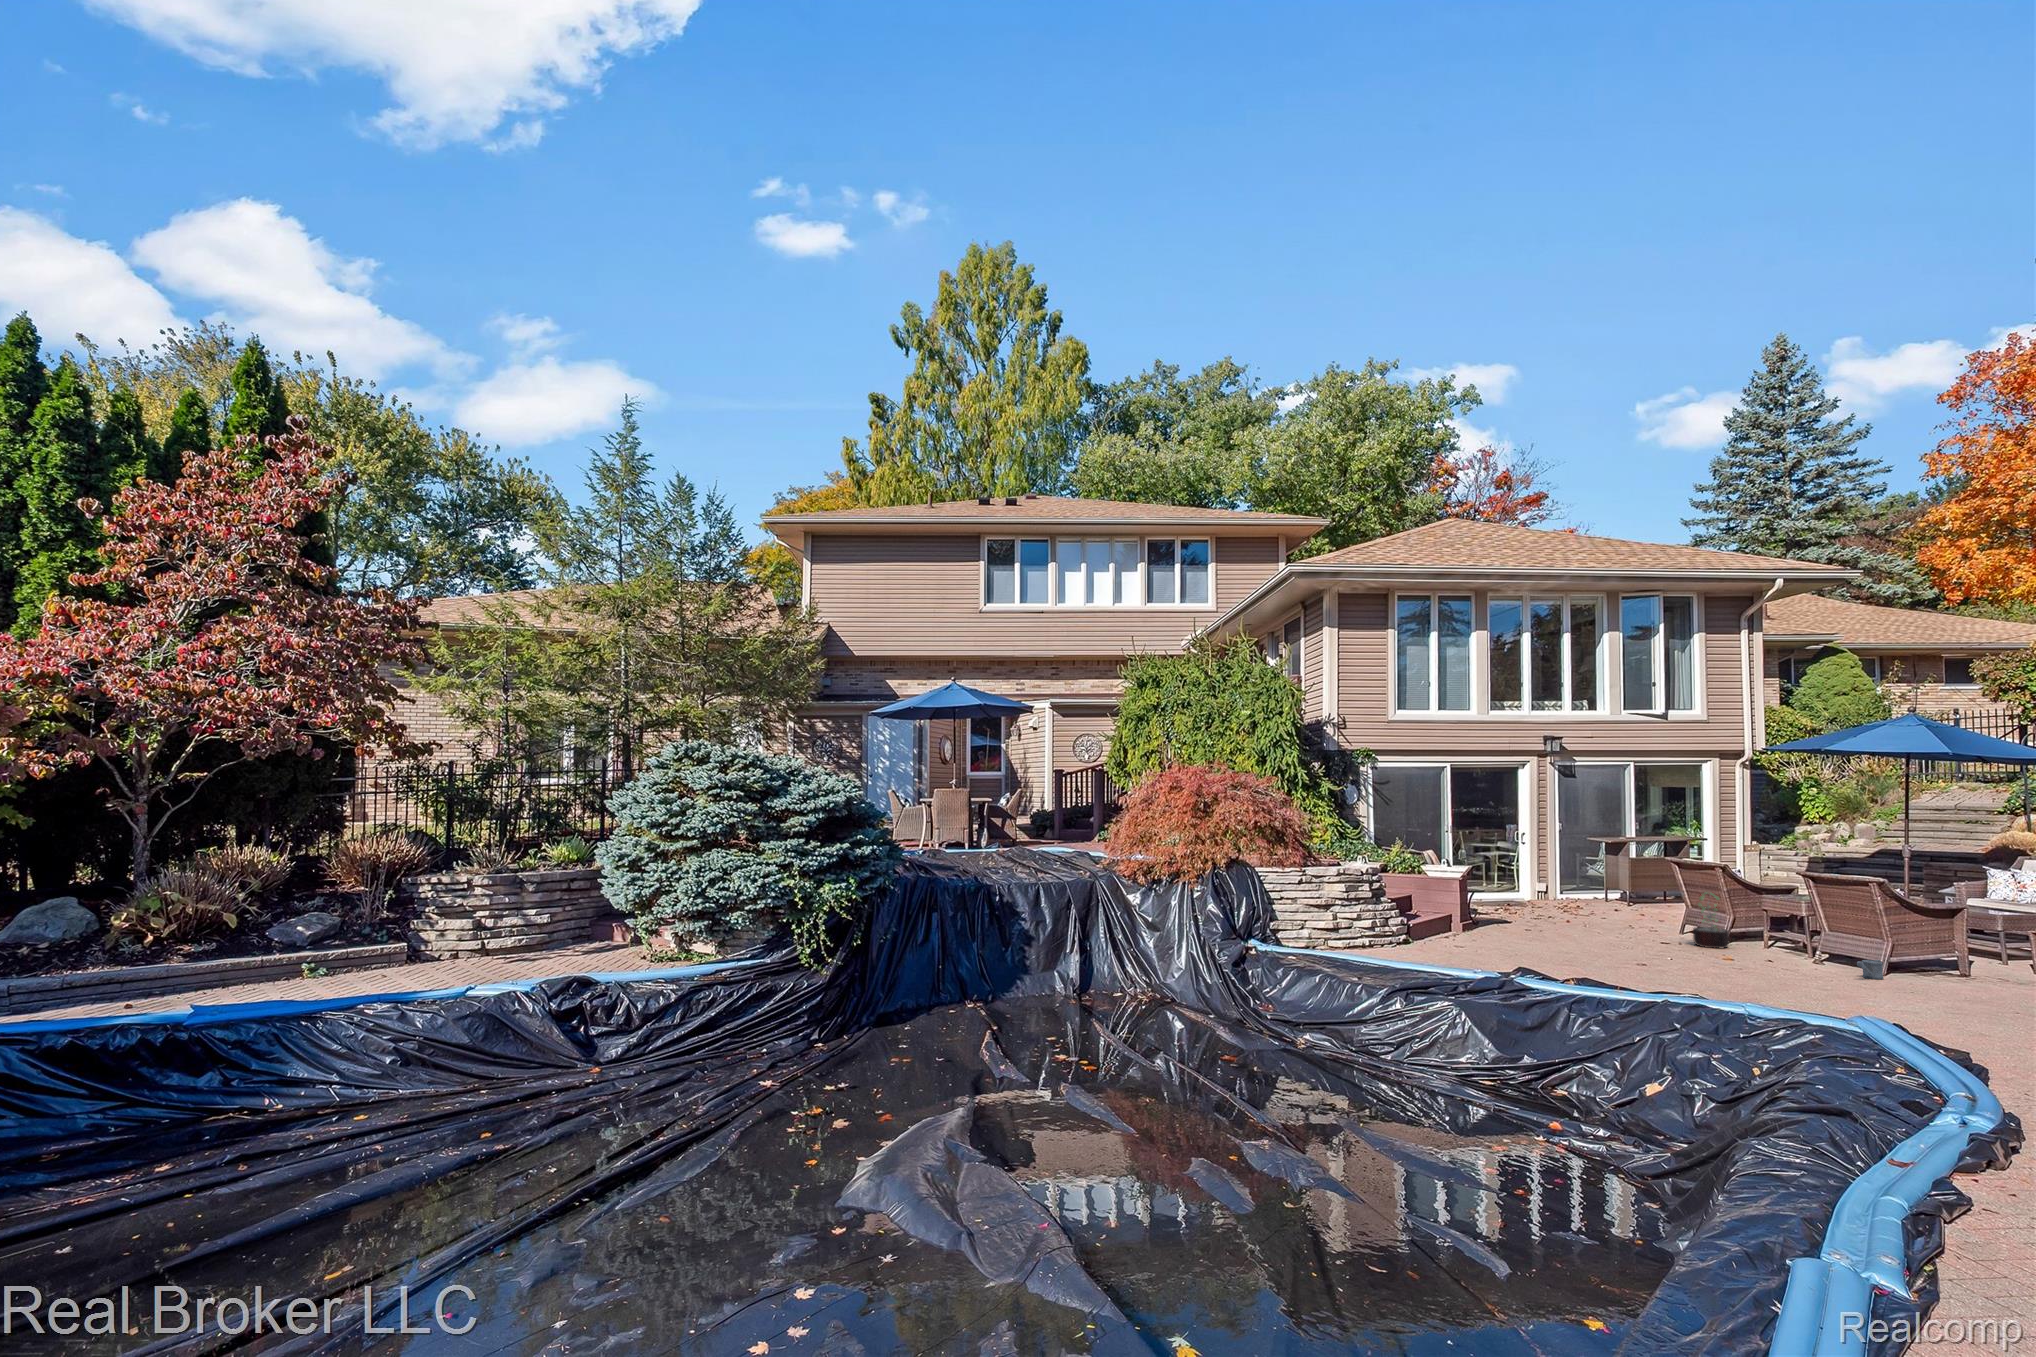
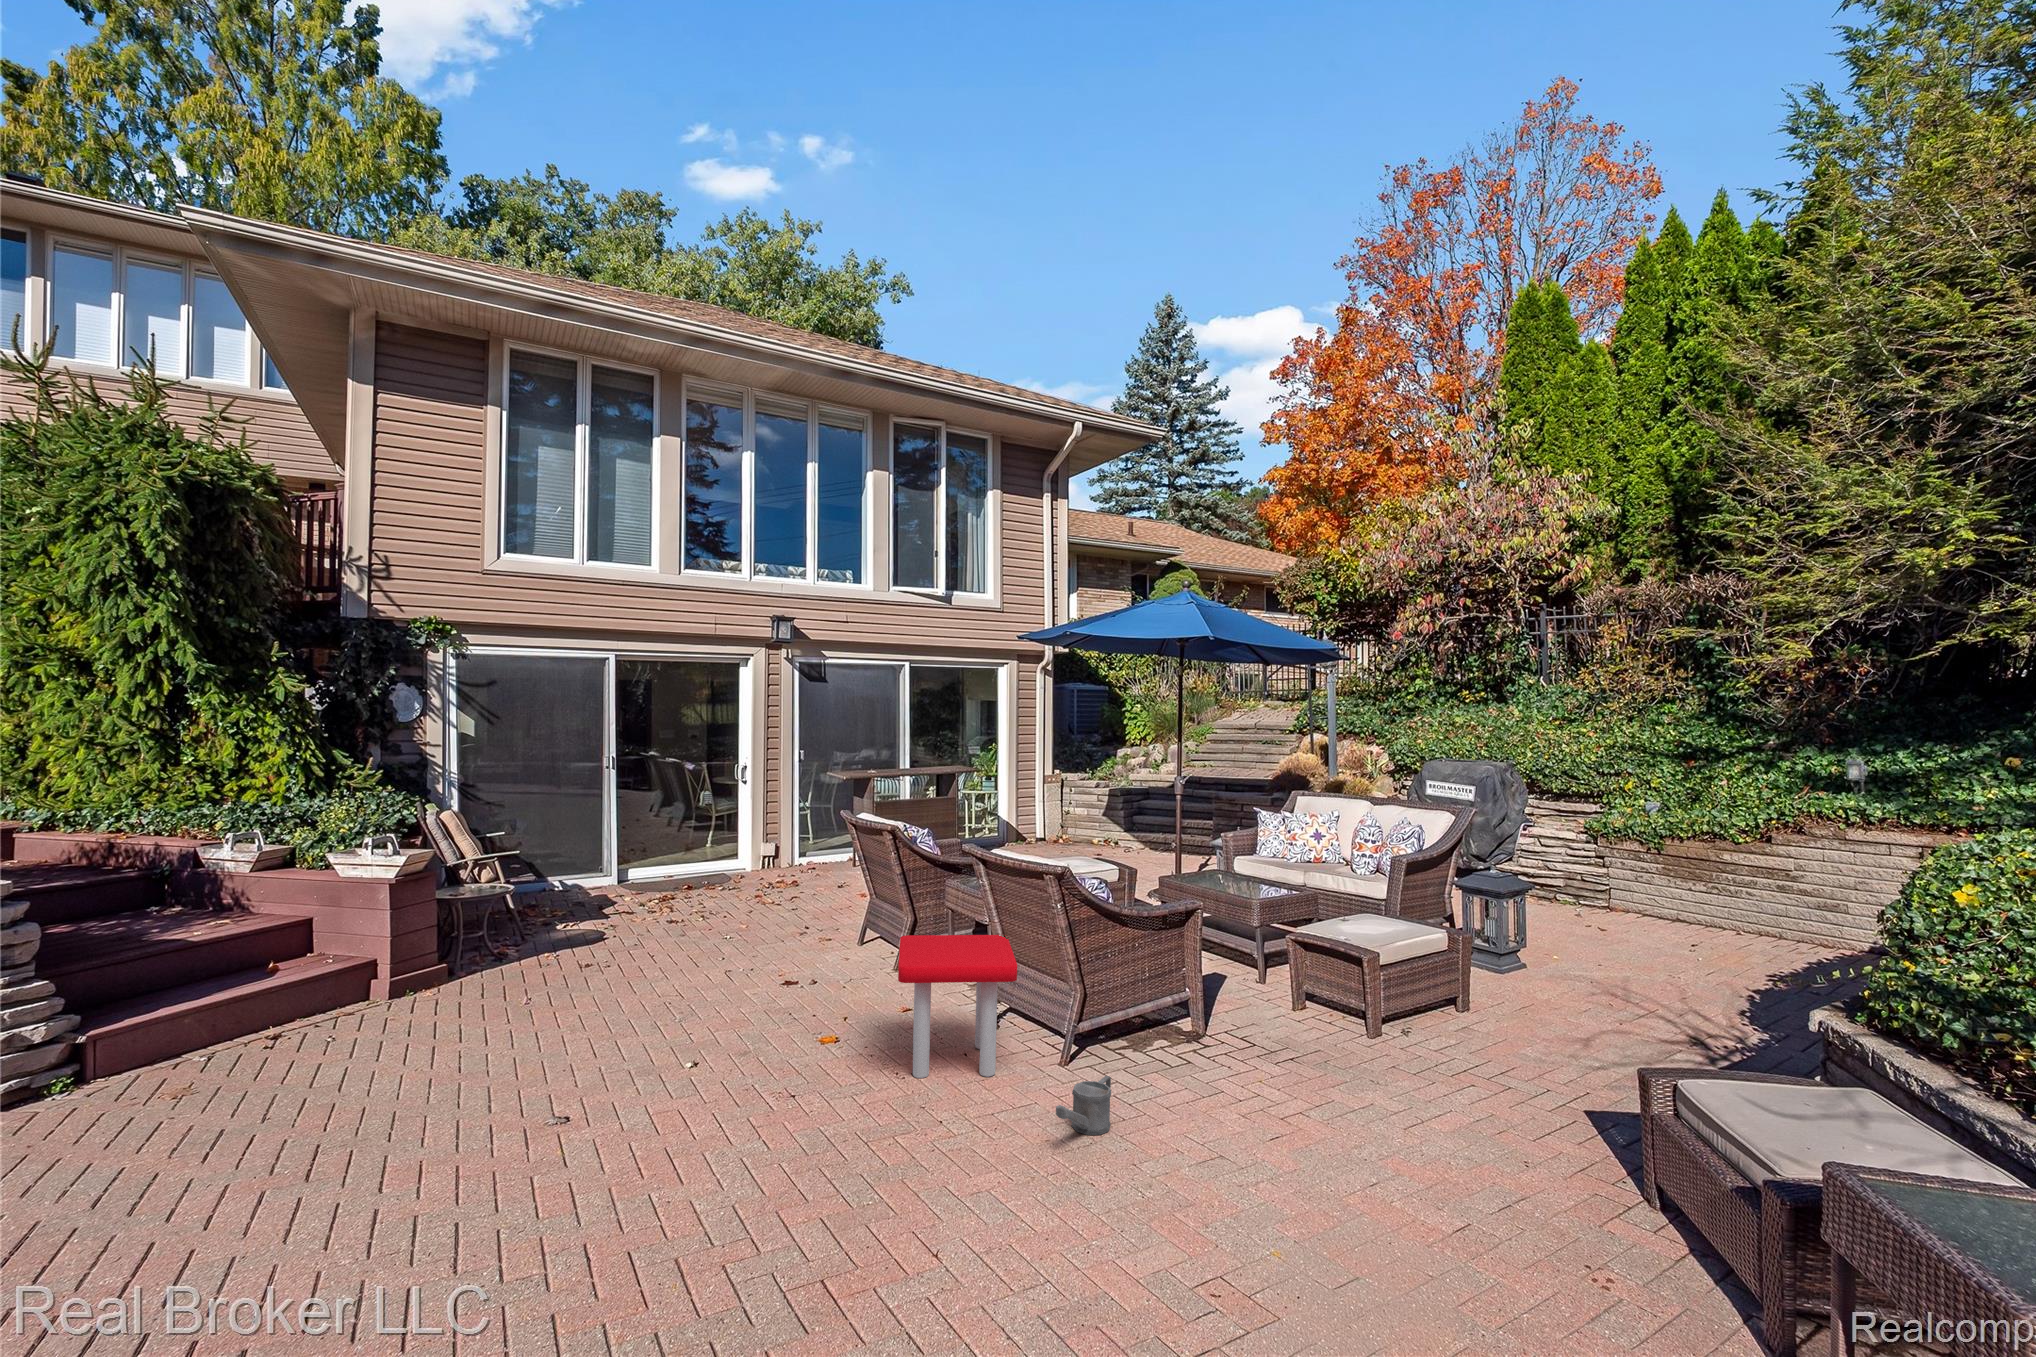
decorative plant: present [1693,893,1730,949] -> none [832,896,897,1019]
stool: none [1742,904,1819,965] -> present [898,935,1017,1078]

